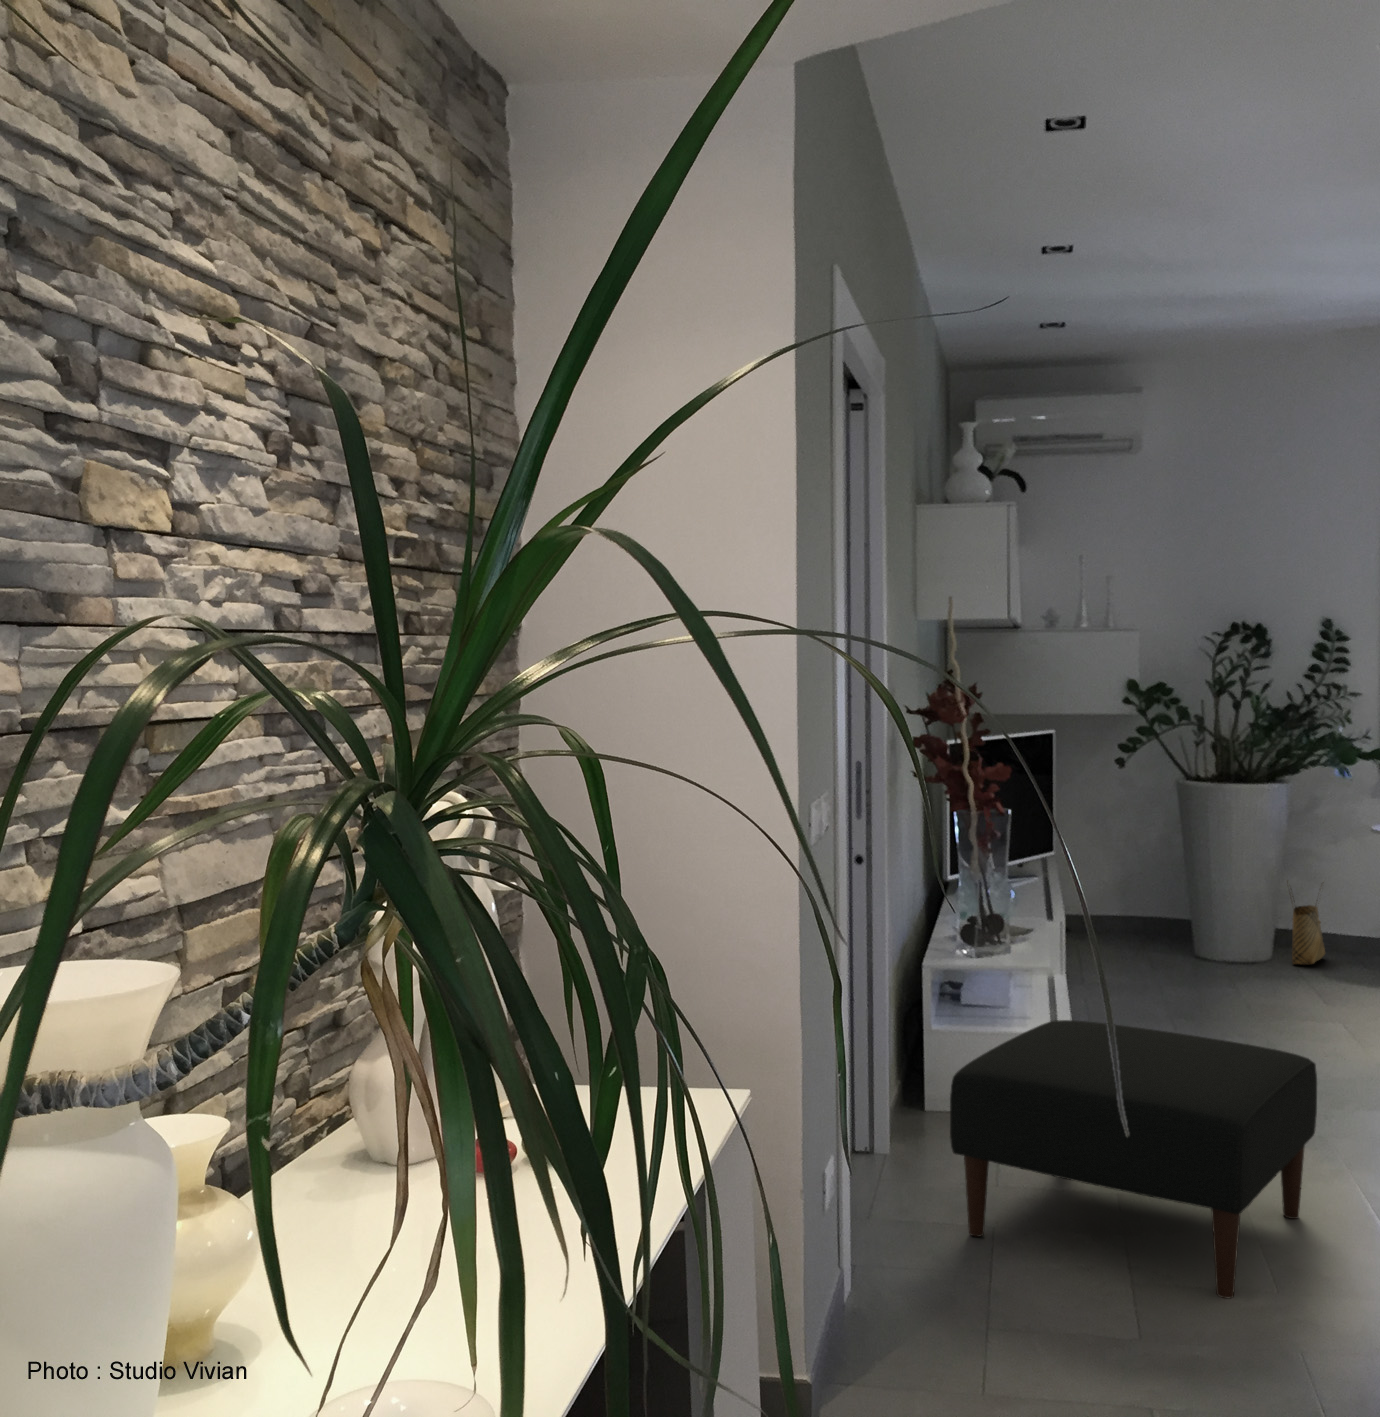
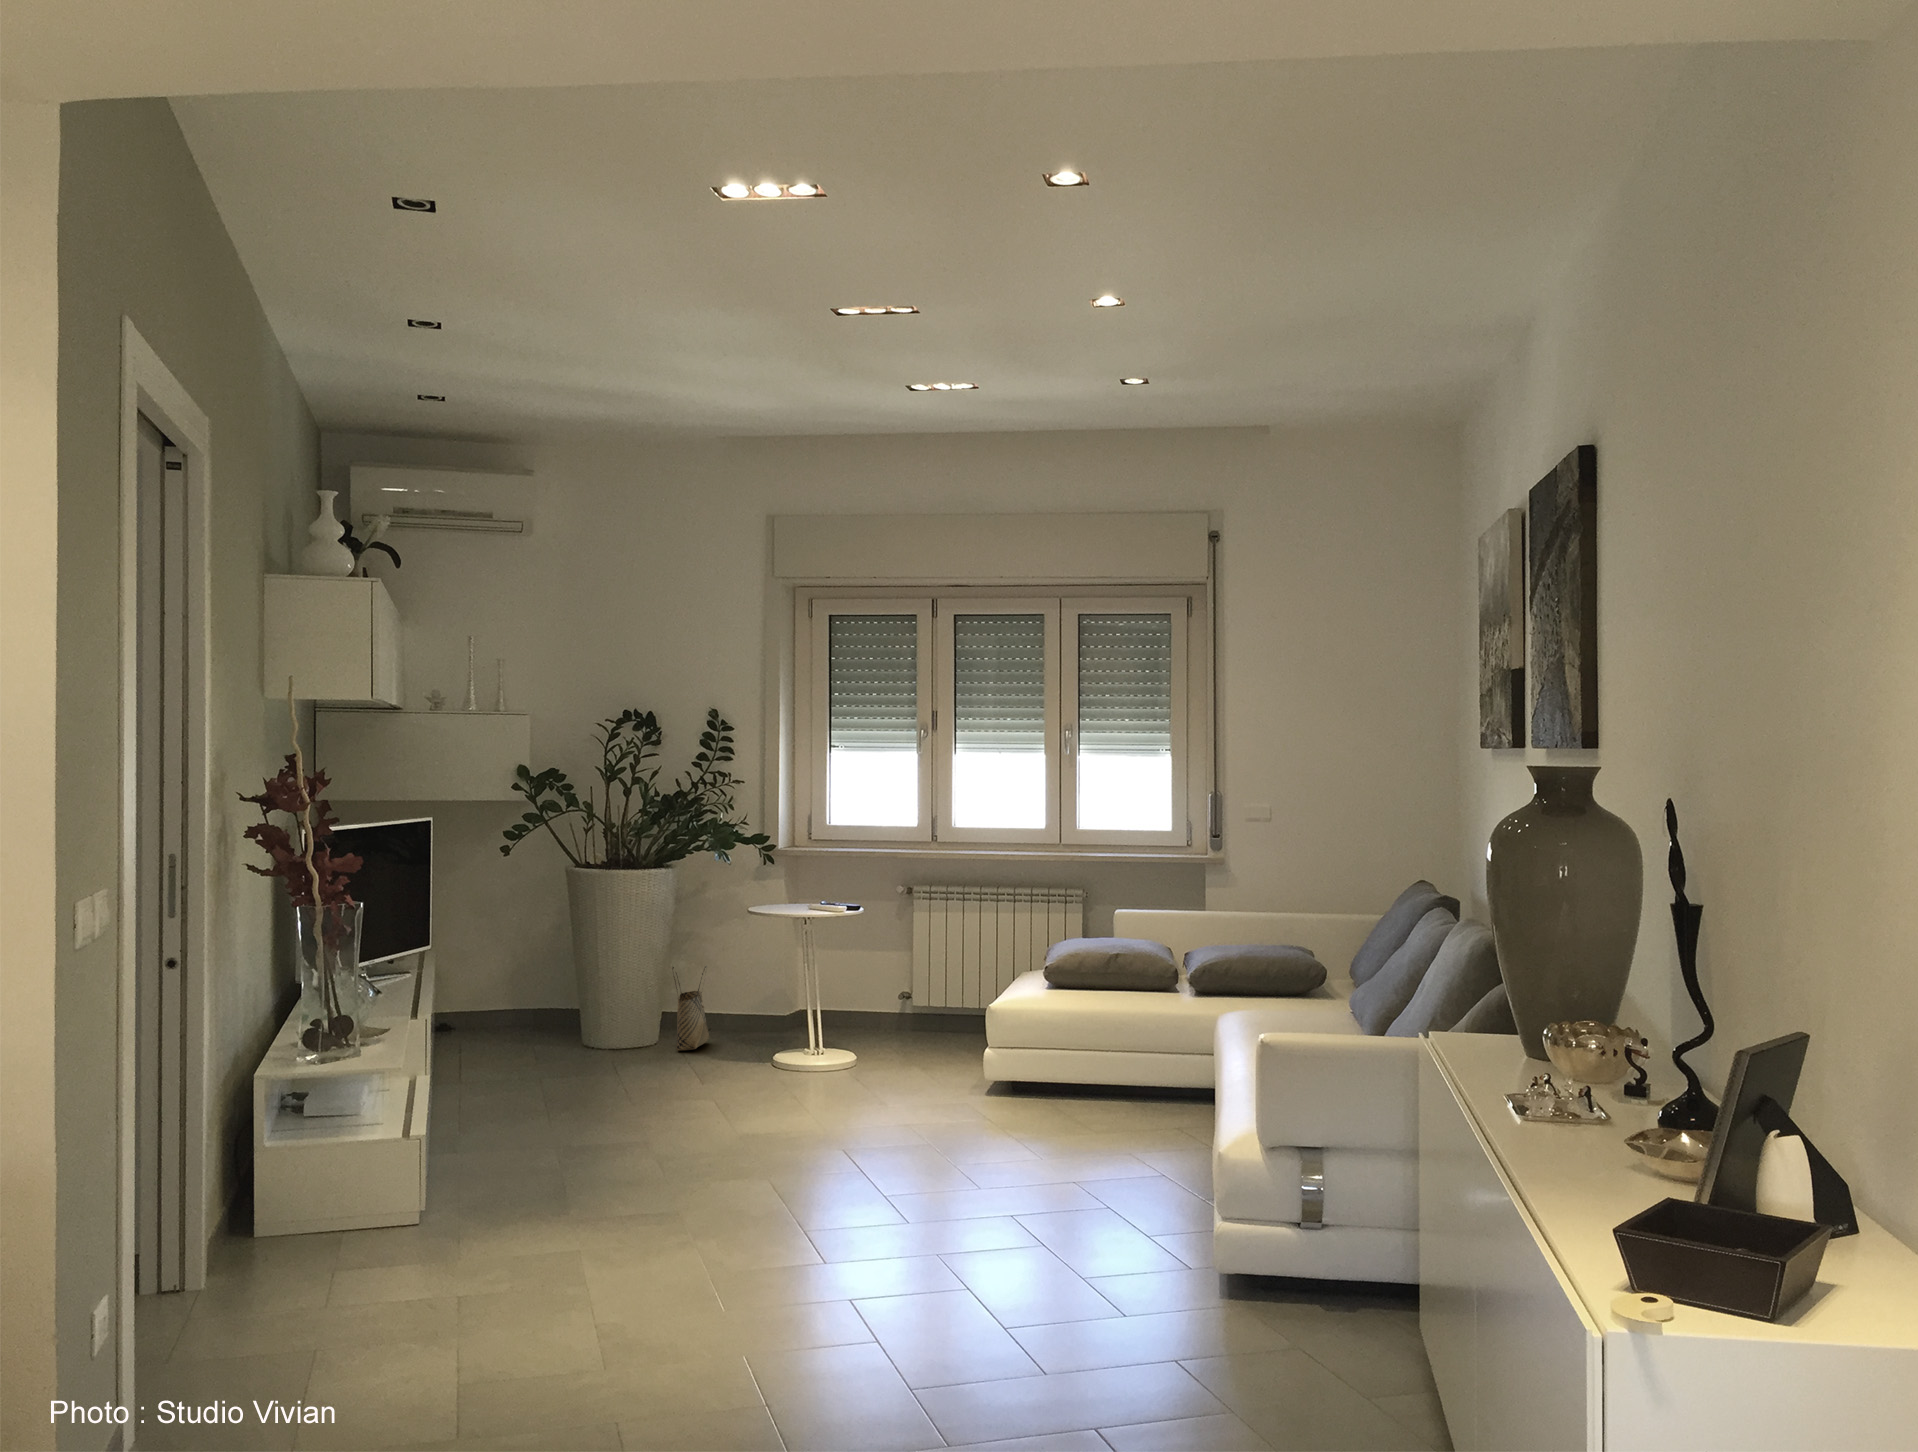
ottoman: present [950,1020,1317,1298] -> none [264,1118,646,1366]

